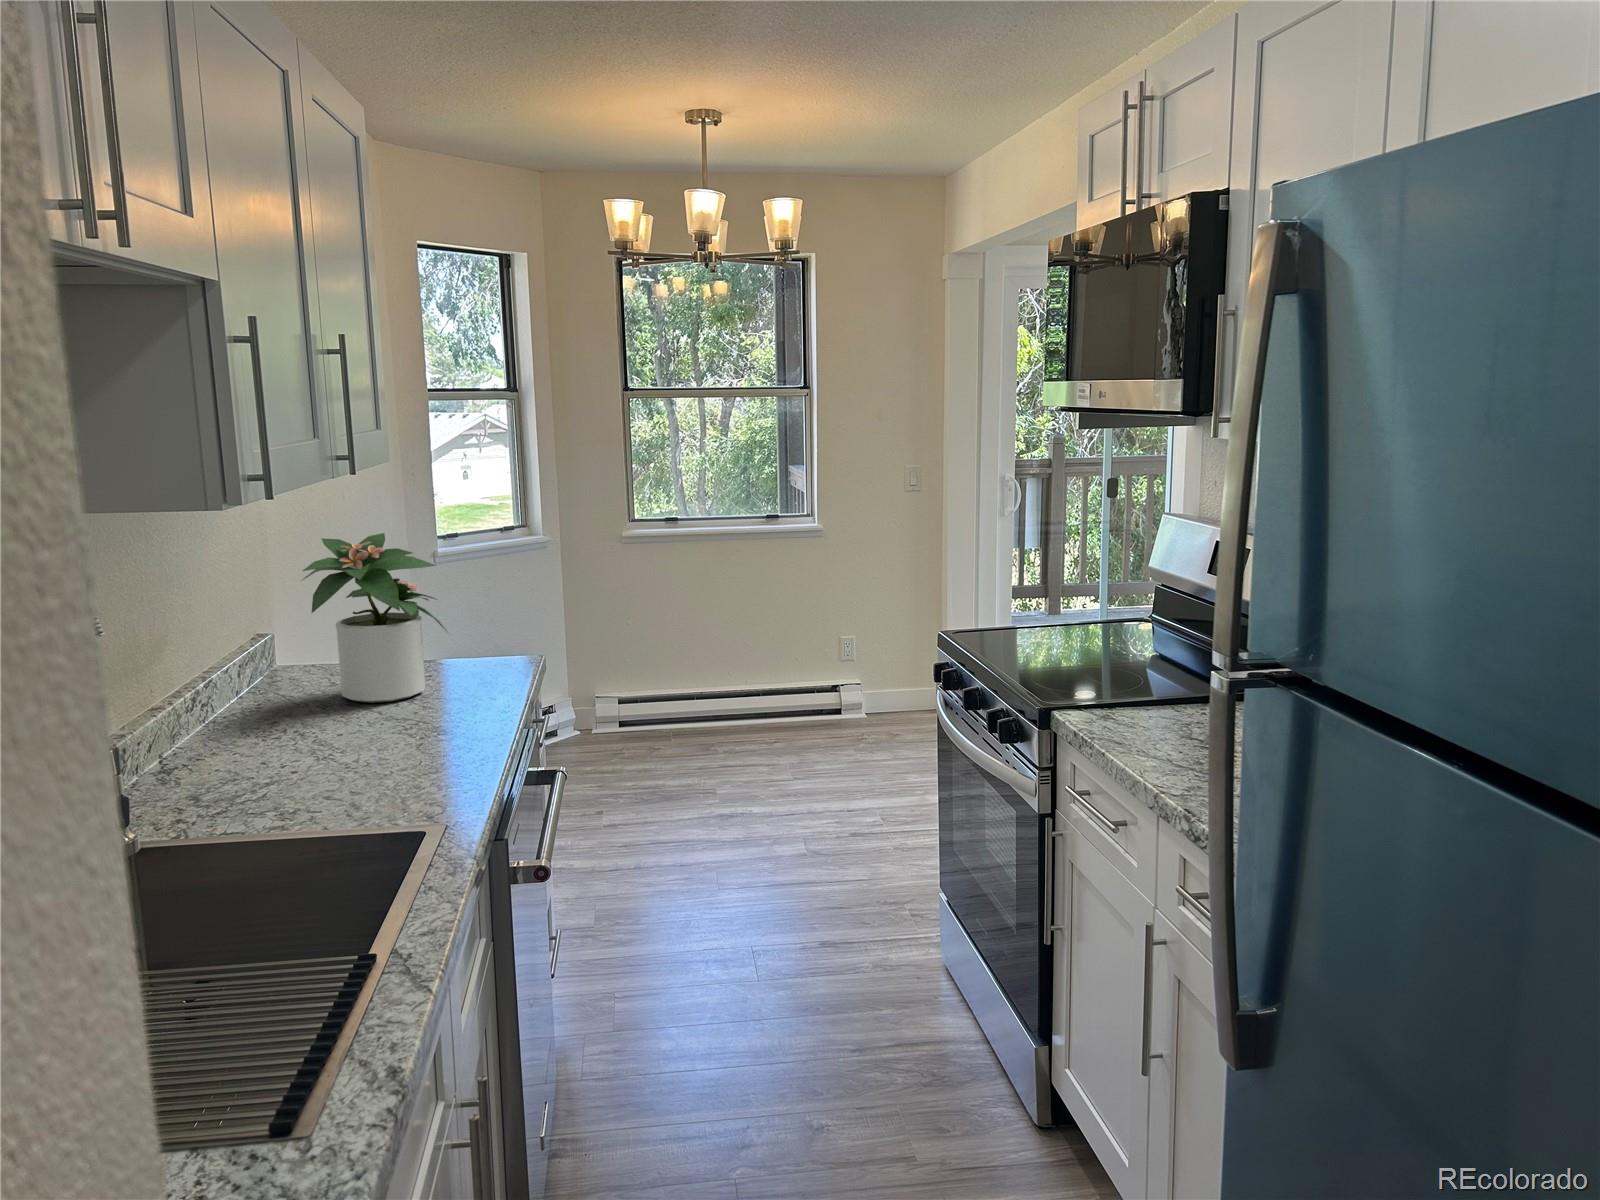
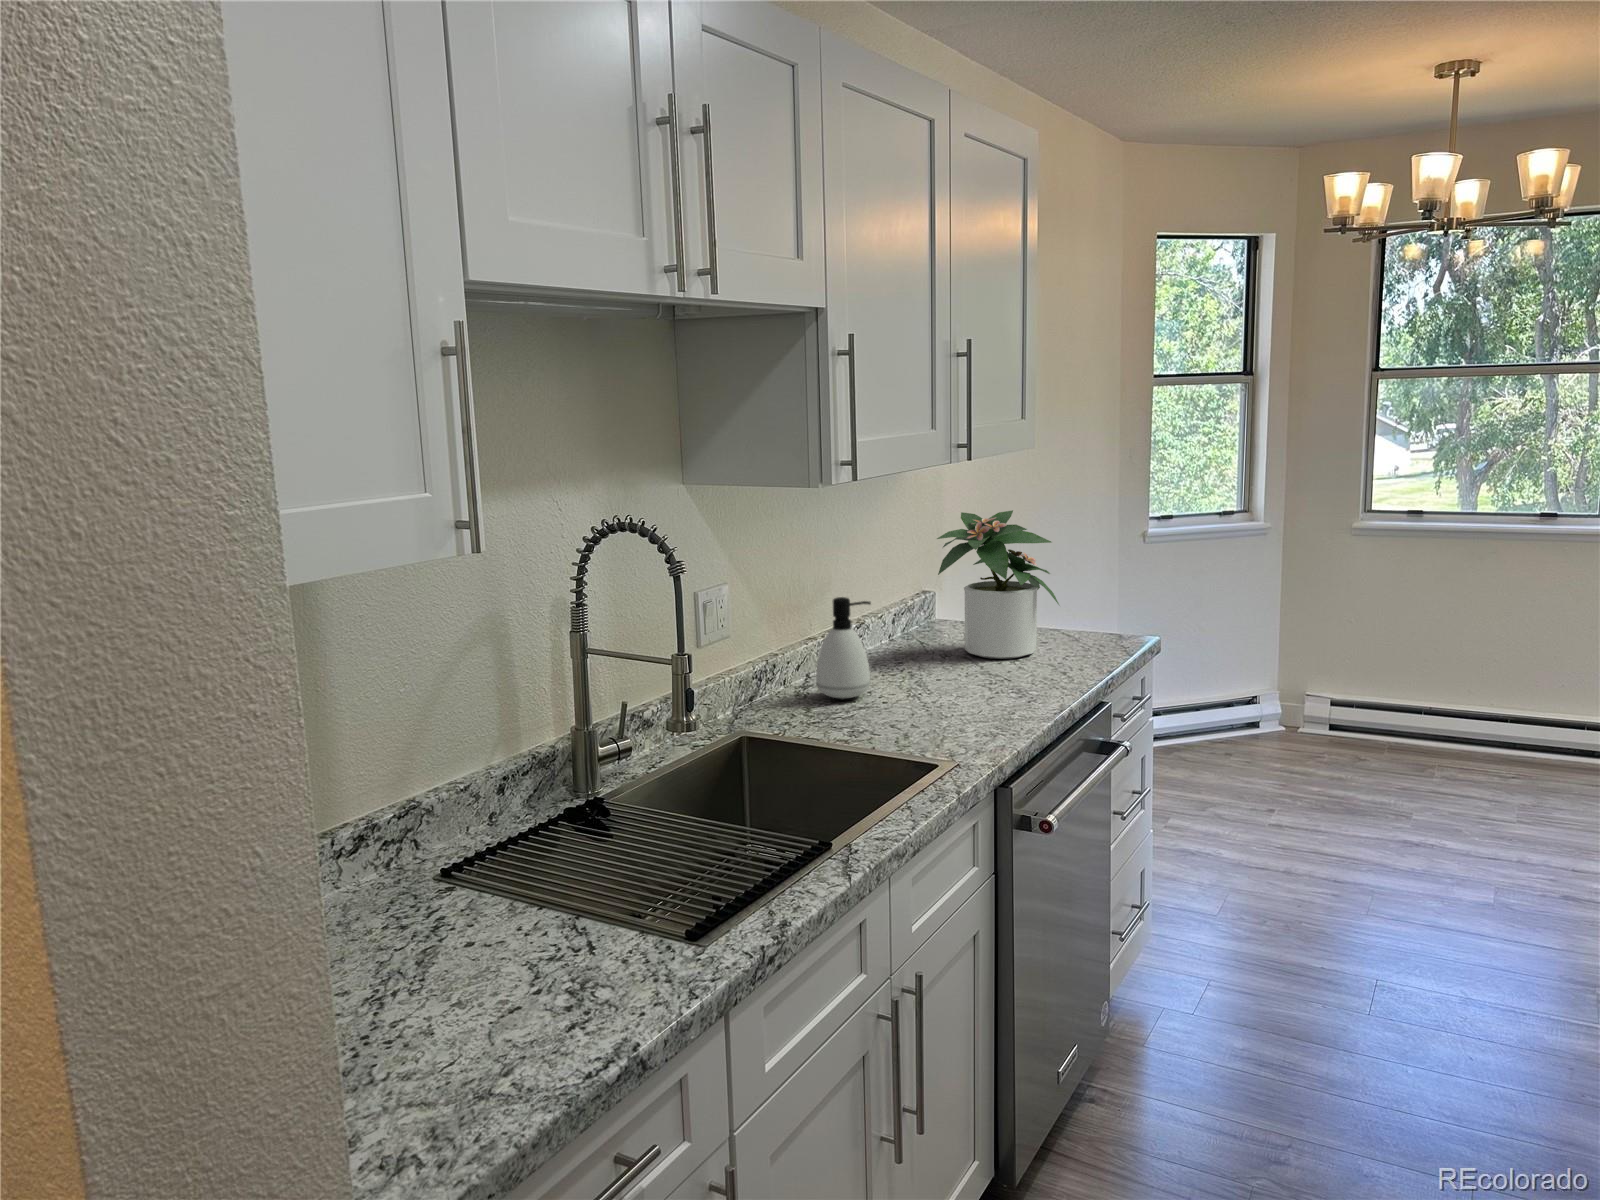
soap dispenser: none [189,651,265,778] -> present [816,597,871,699]

